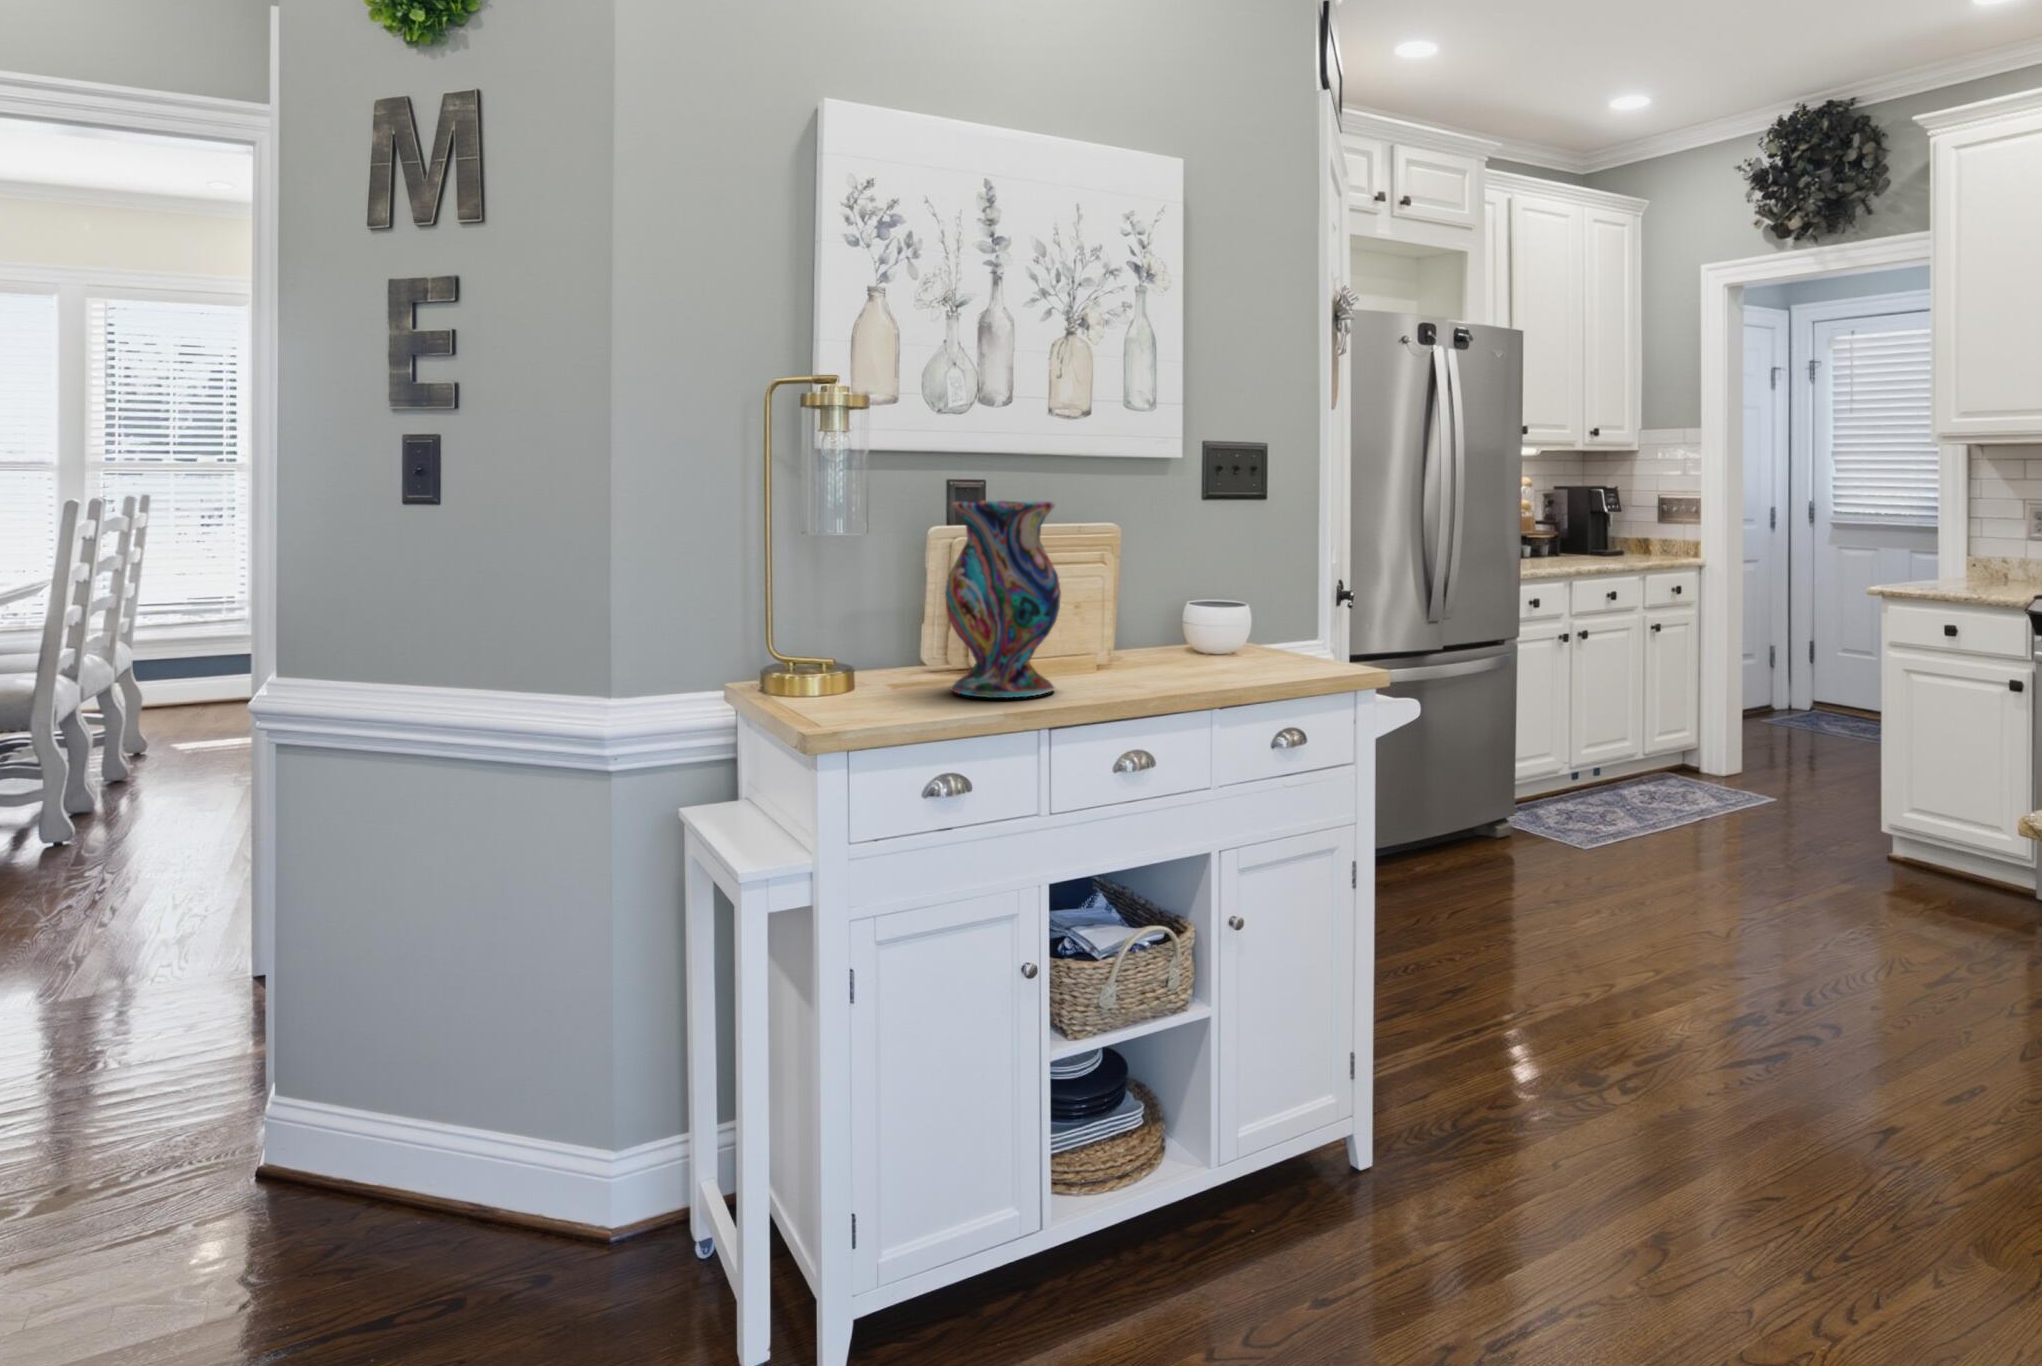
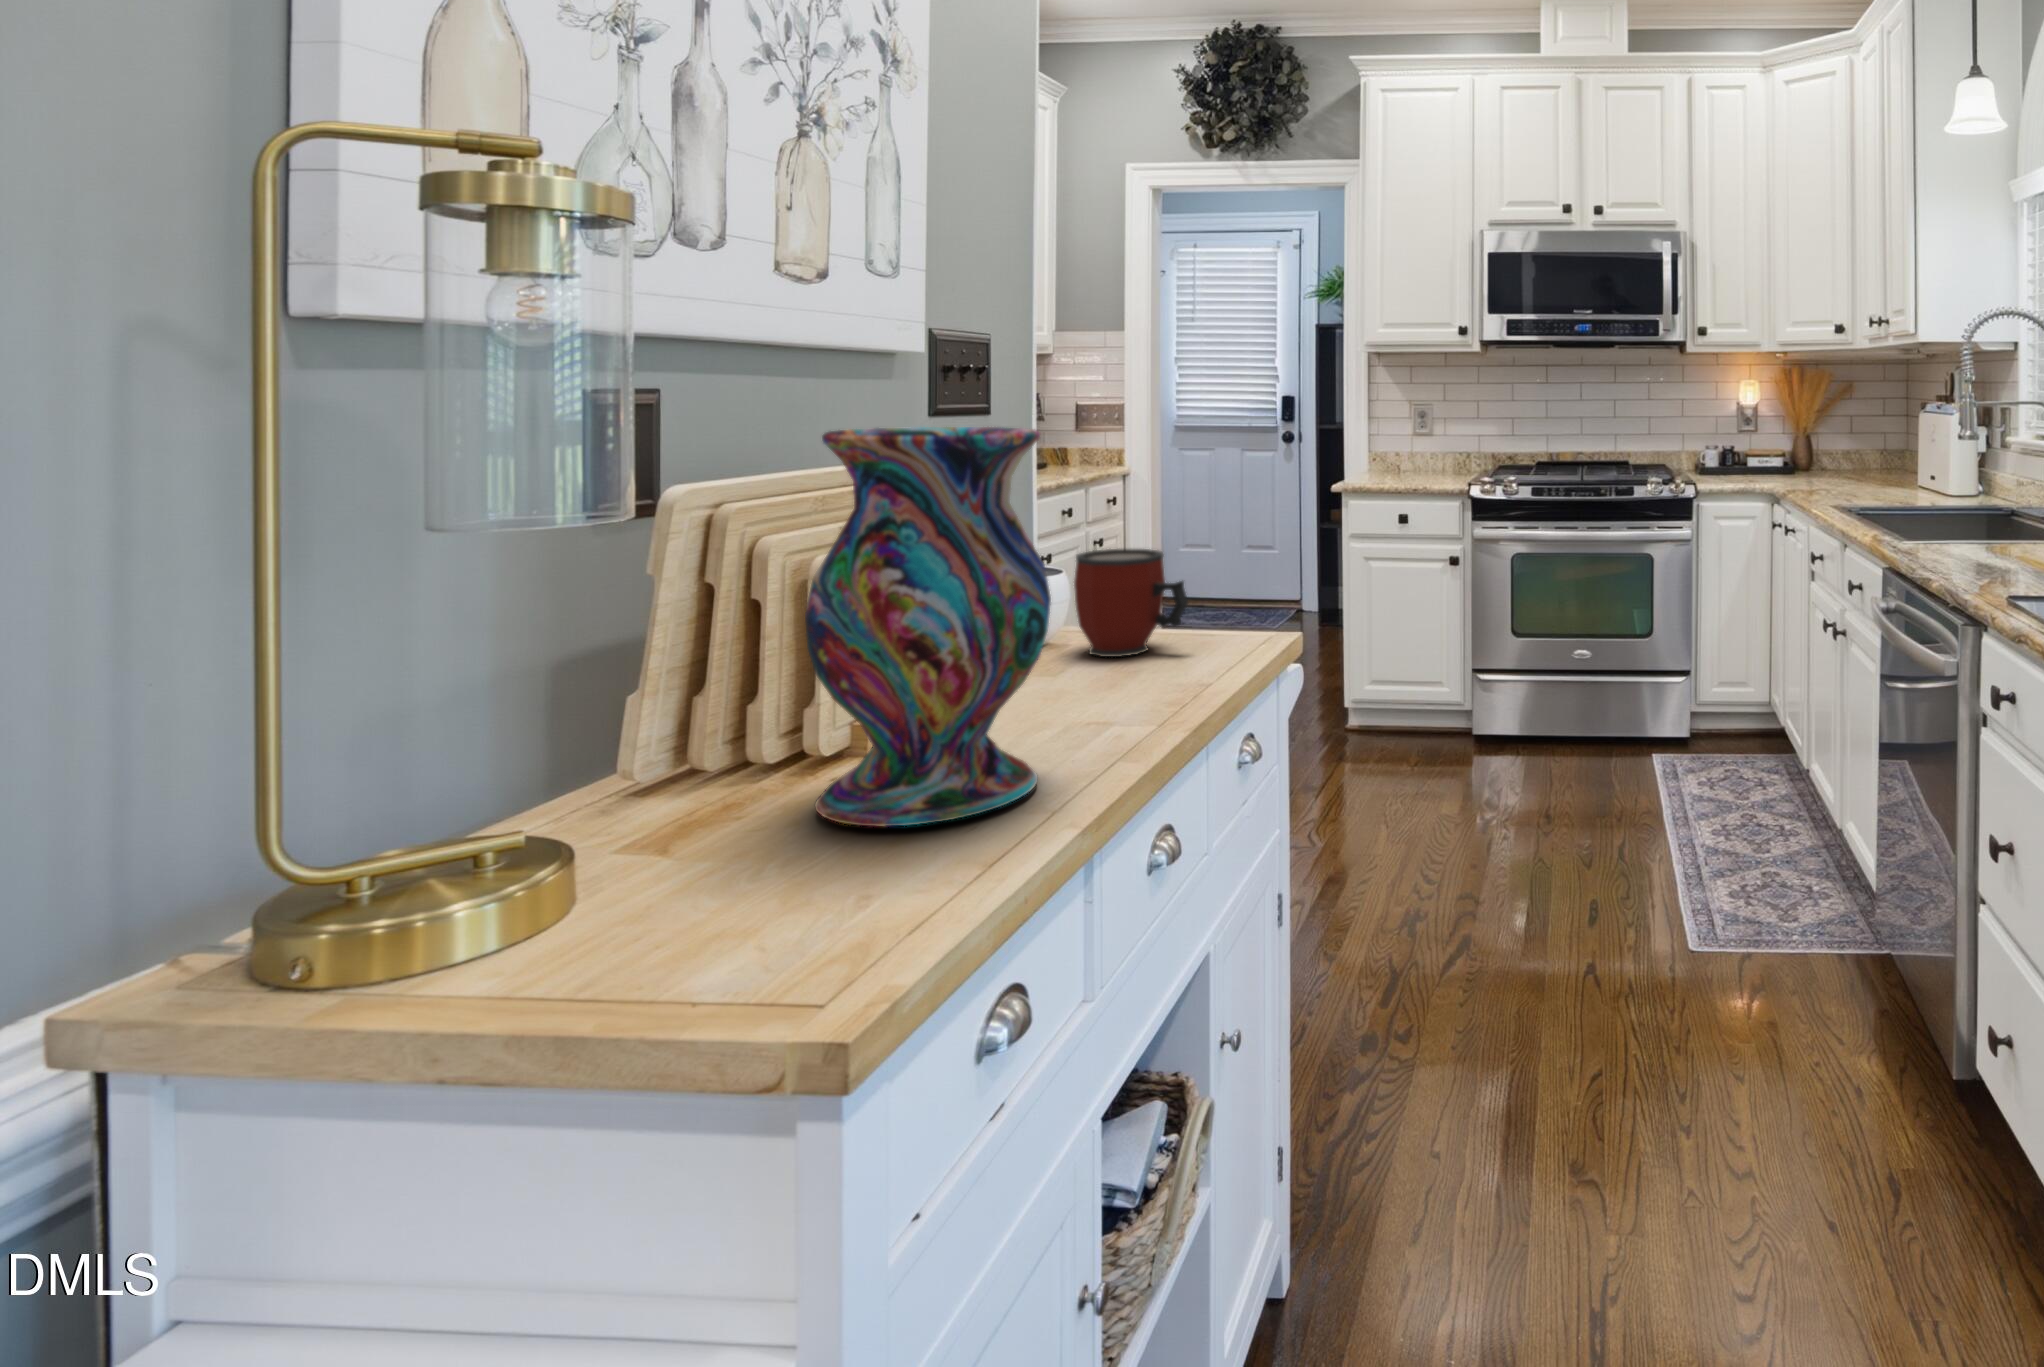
mug: none [1214,593,1275,665] -> present [1074,549,1188,657]

